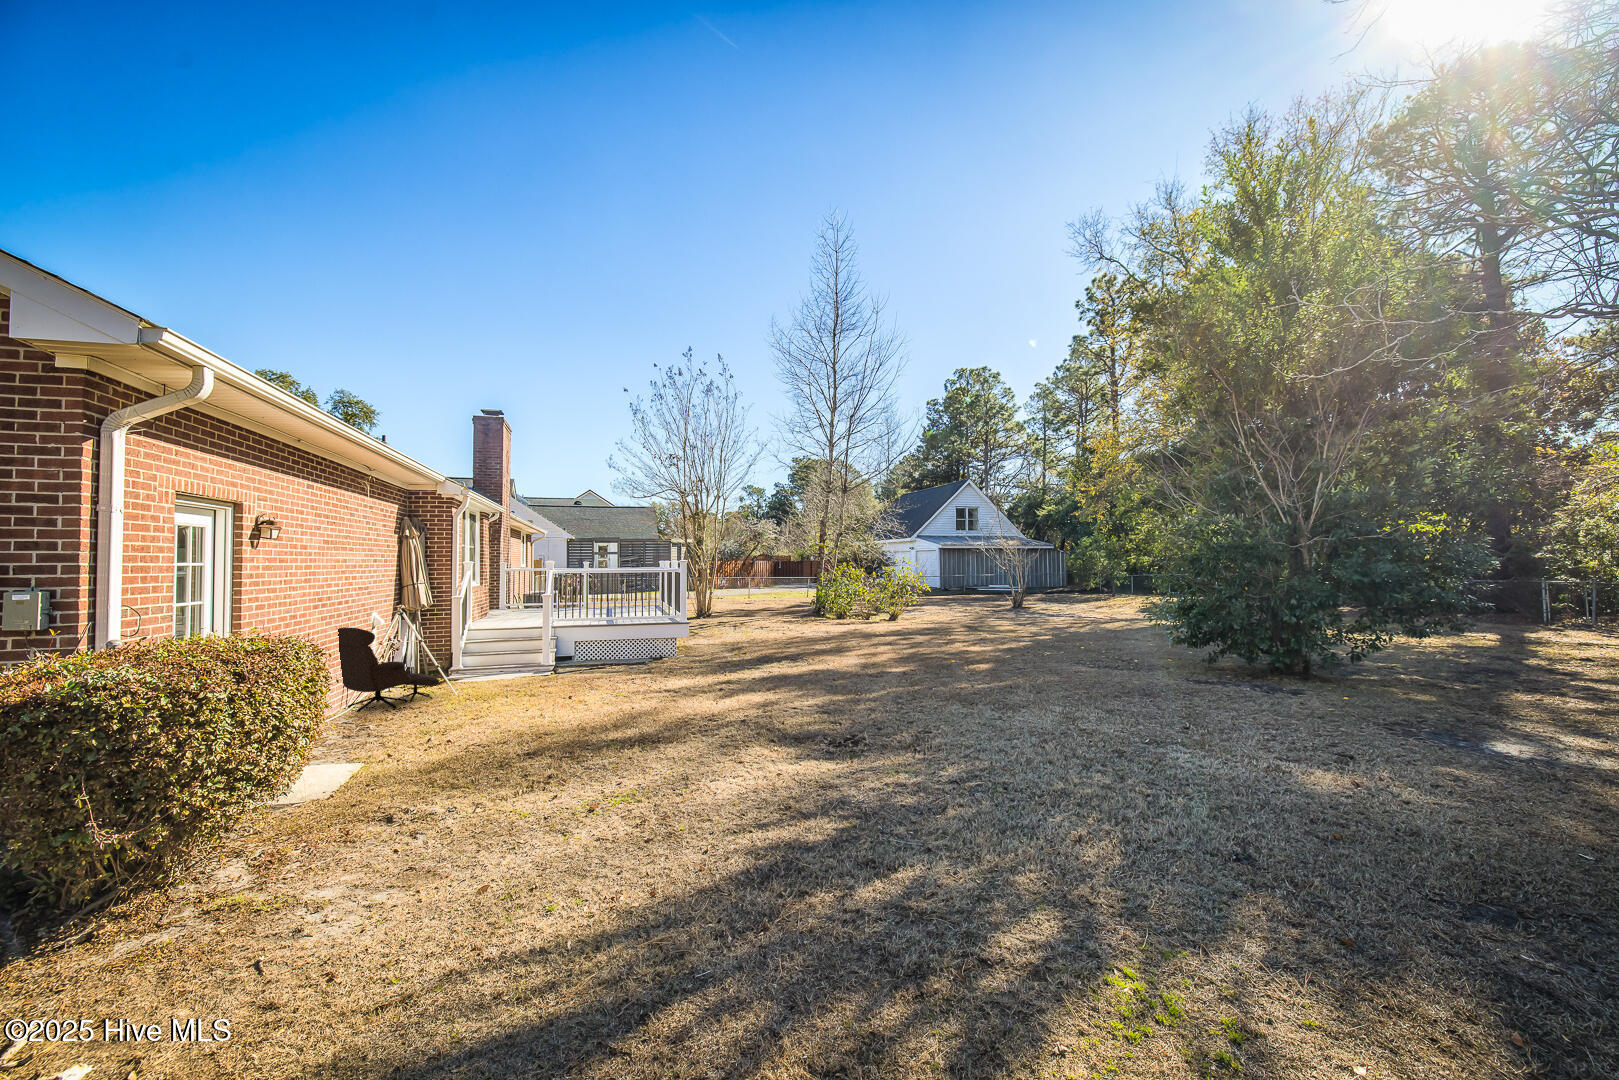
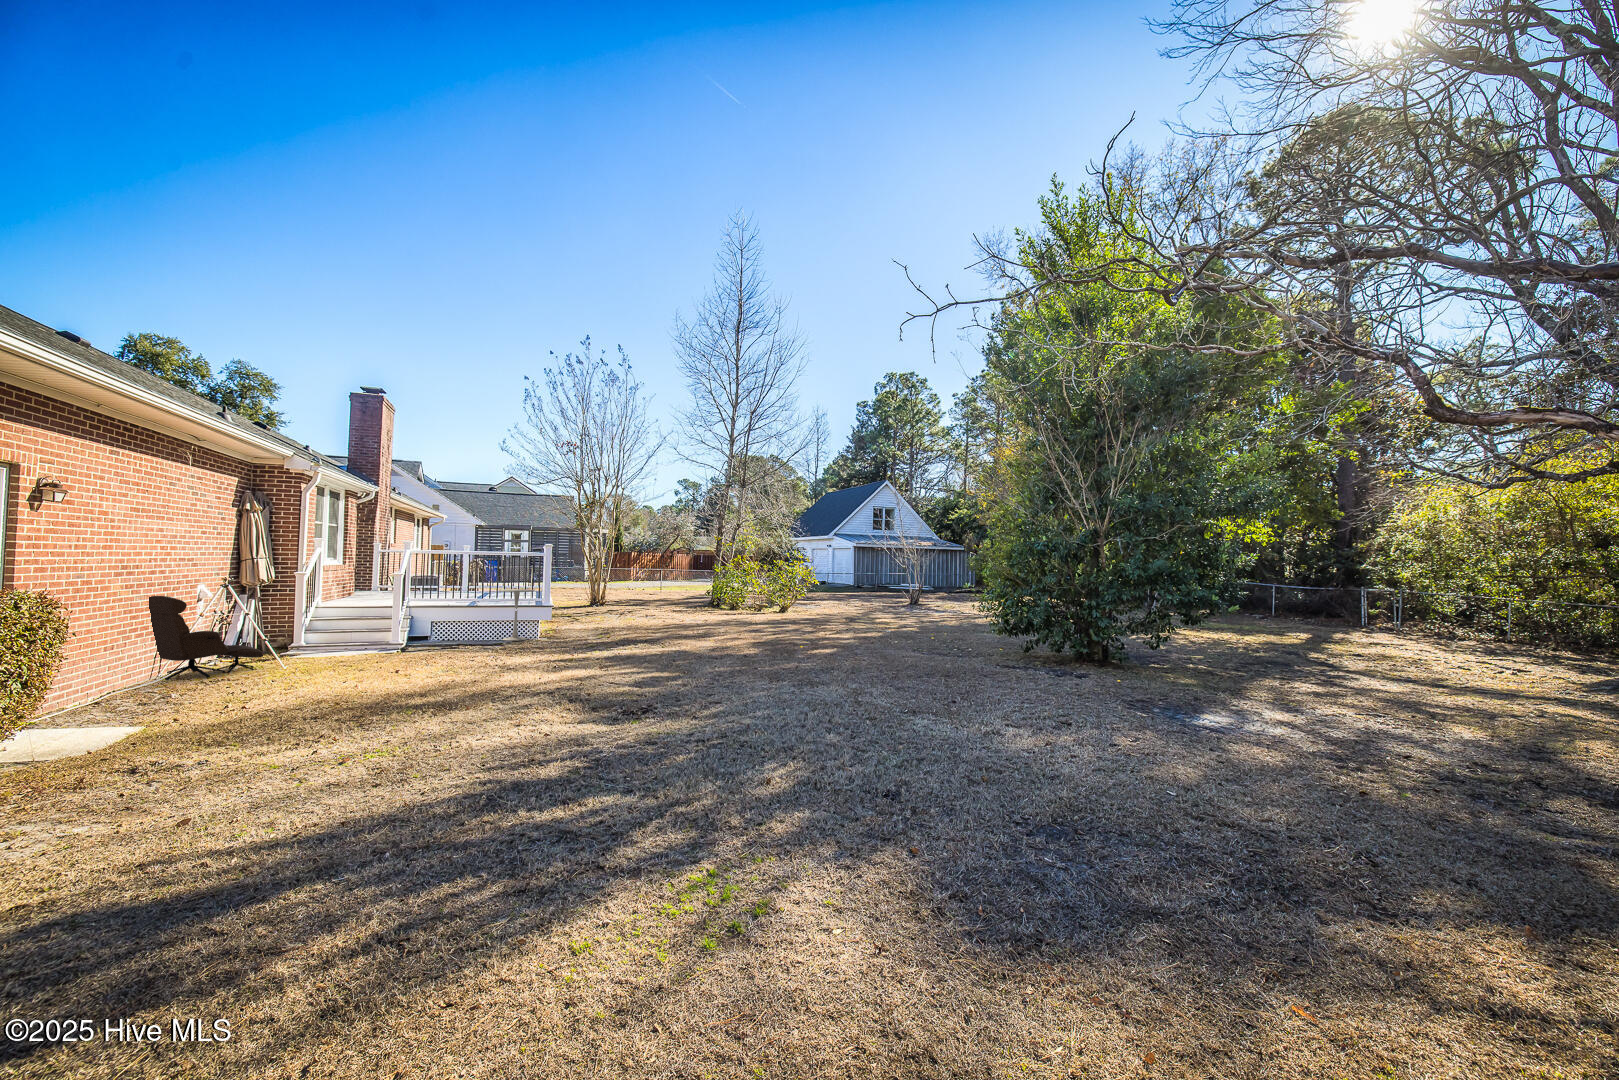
pedestal table: none [639,606,673,659] -> present [499,589,534,641]

